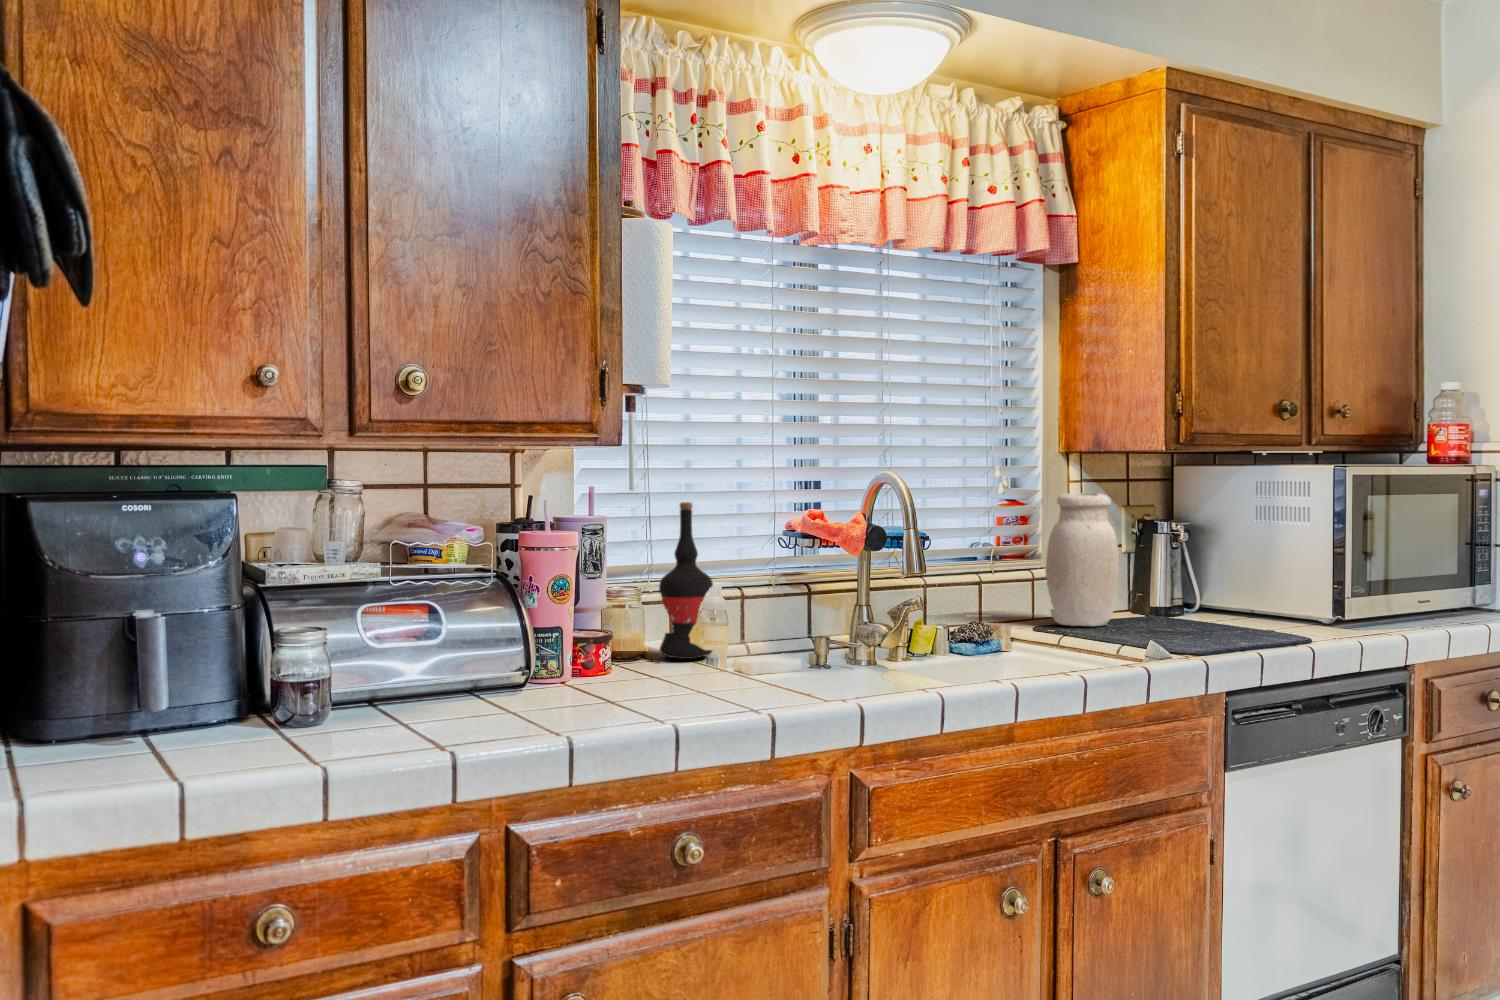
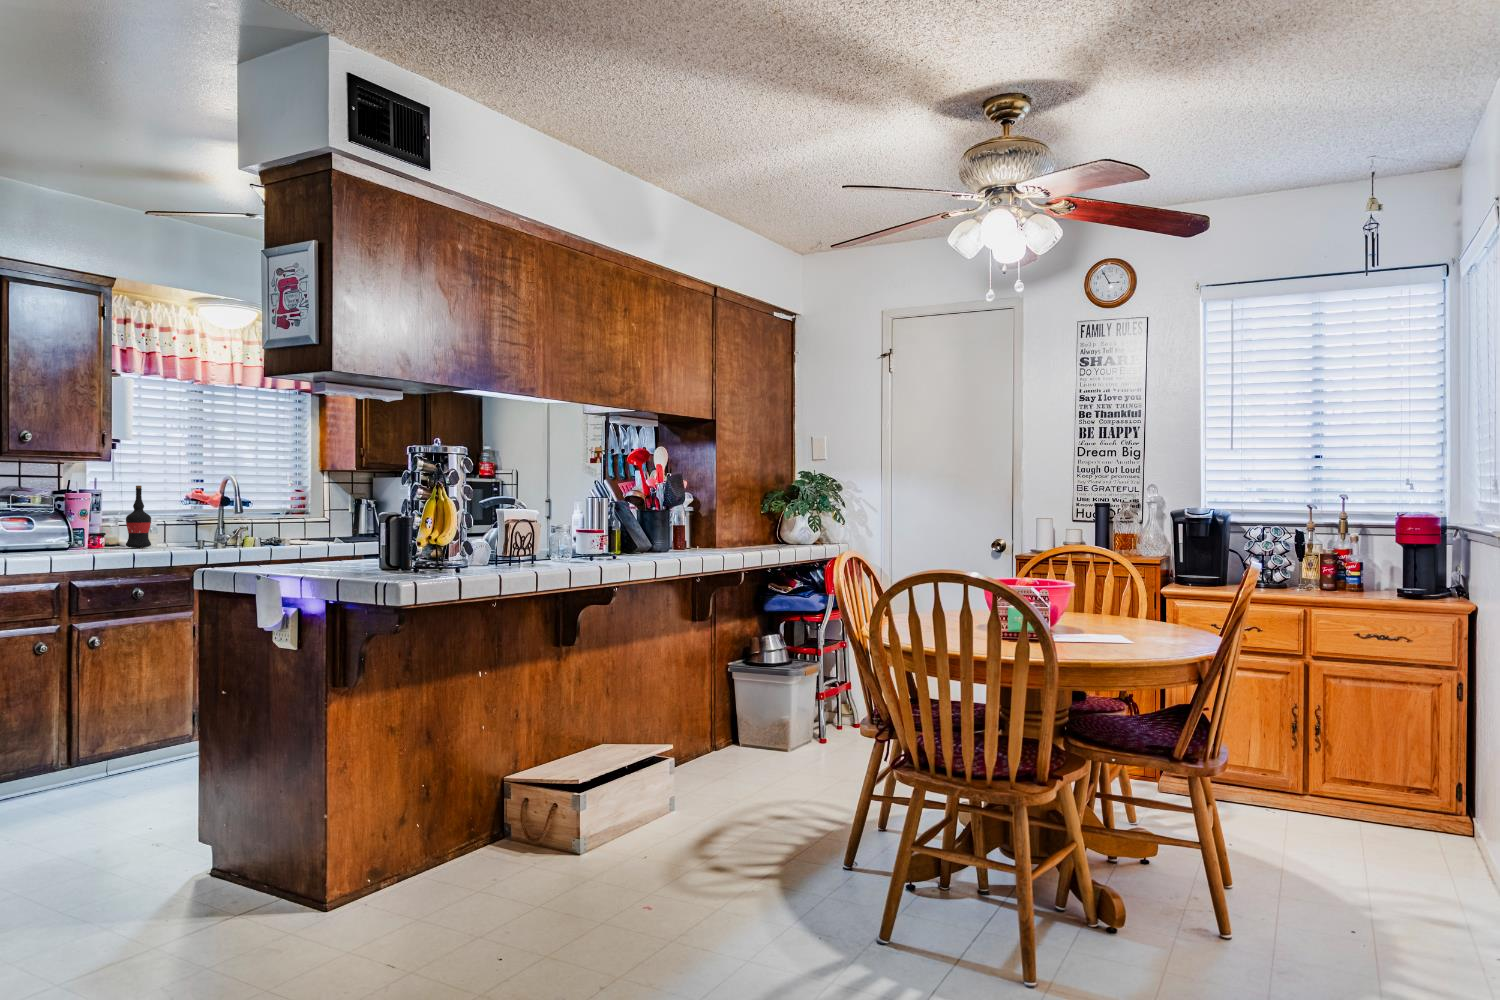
jar: present [1045,493,1119,626] -> none [312,487,343,541]

